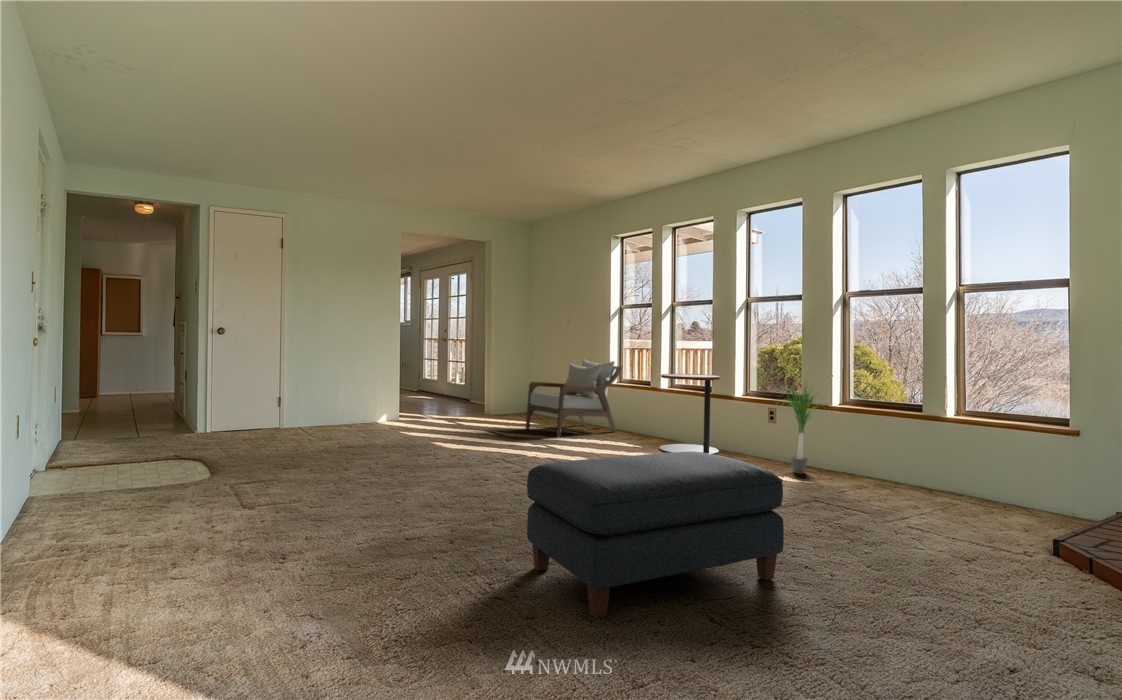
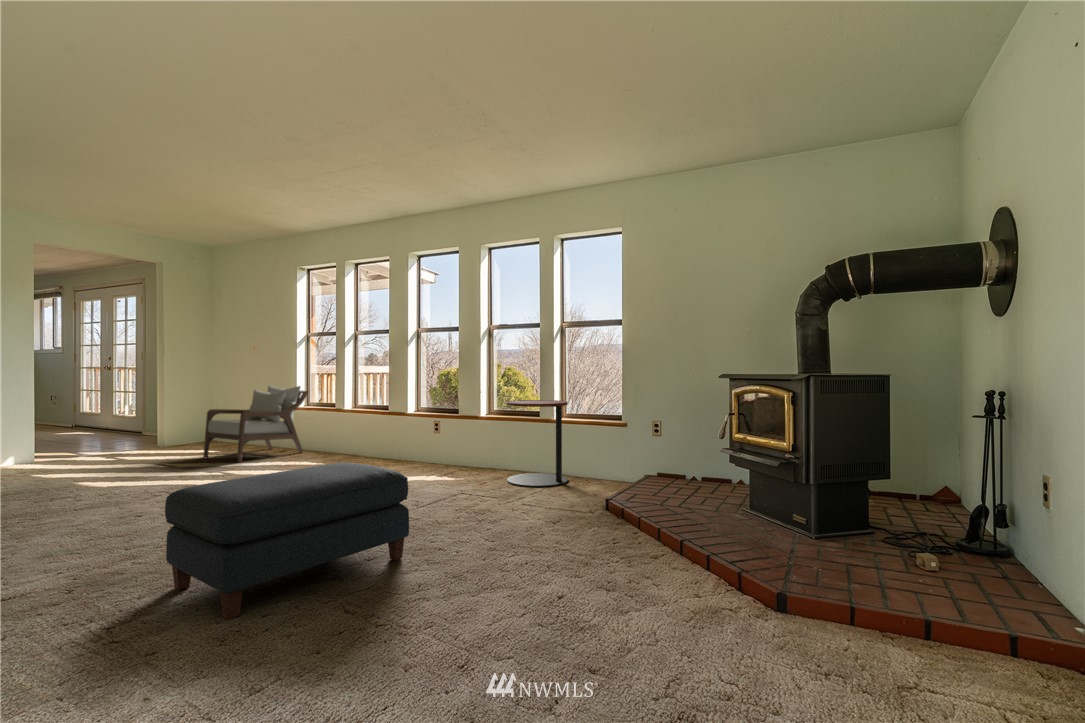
side table: present [660,374,720,454] -> present [507,400,568,487]
potted plant: present [787,389,815,474] -> none [431,393,482,473]

